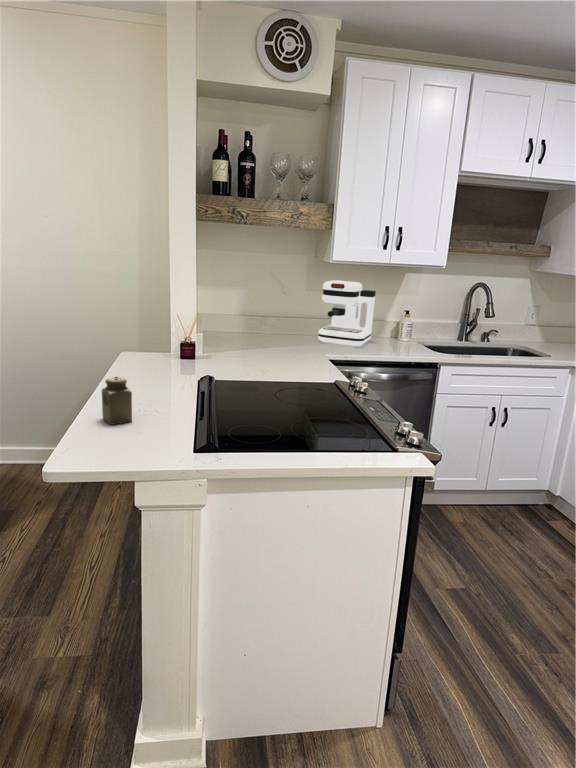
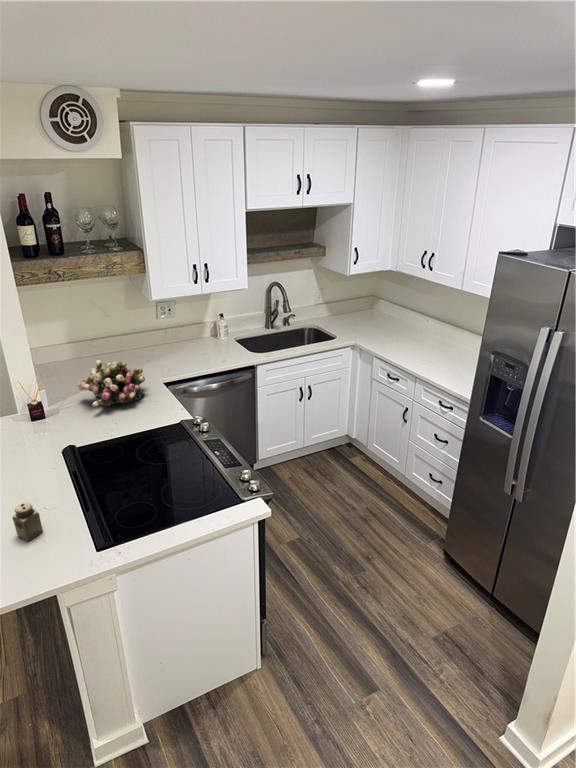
coffee maker: present [318,280,376,347] -> none [146,304,196,363]
flower arrangement: none [231,307,305,358] -> present [77,360,145,407]

